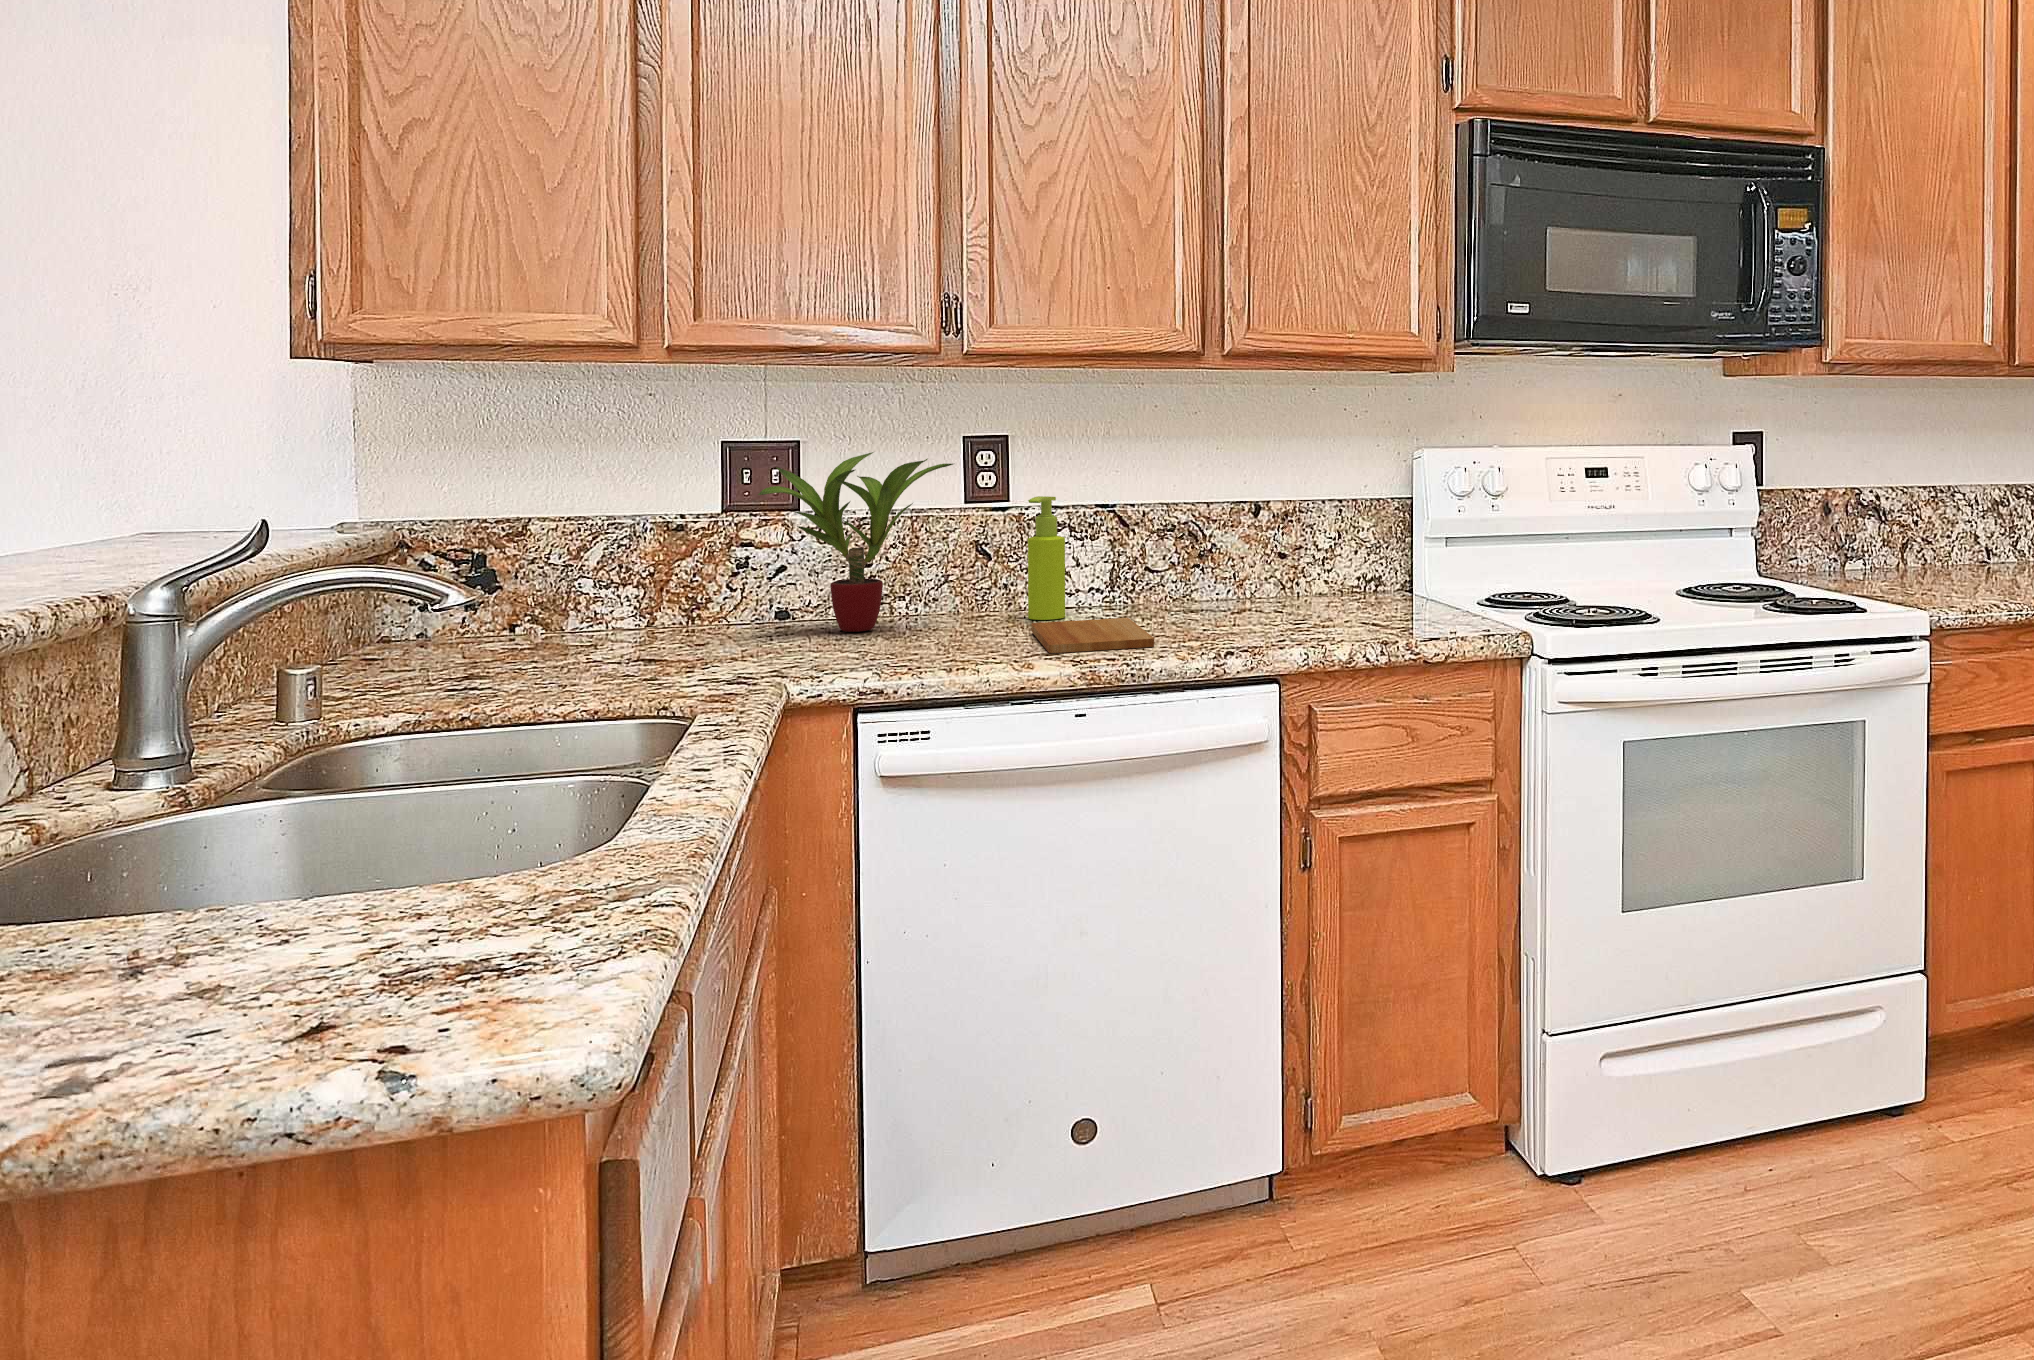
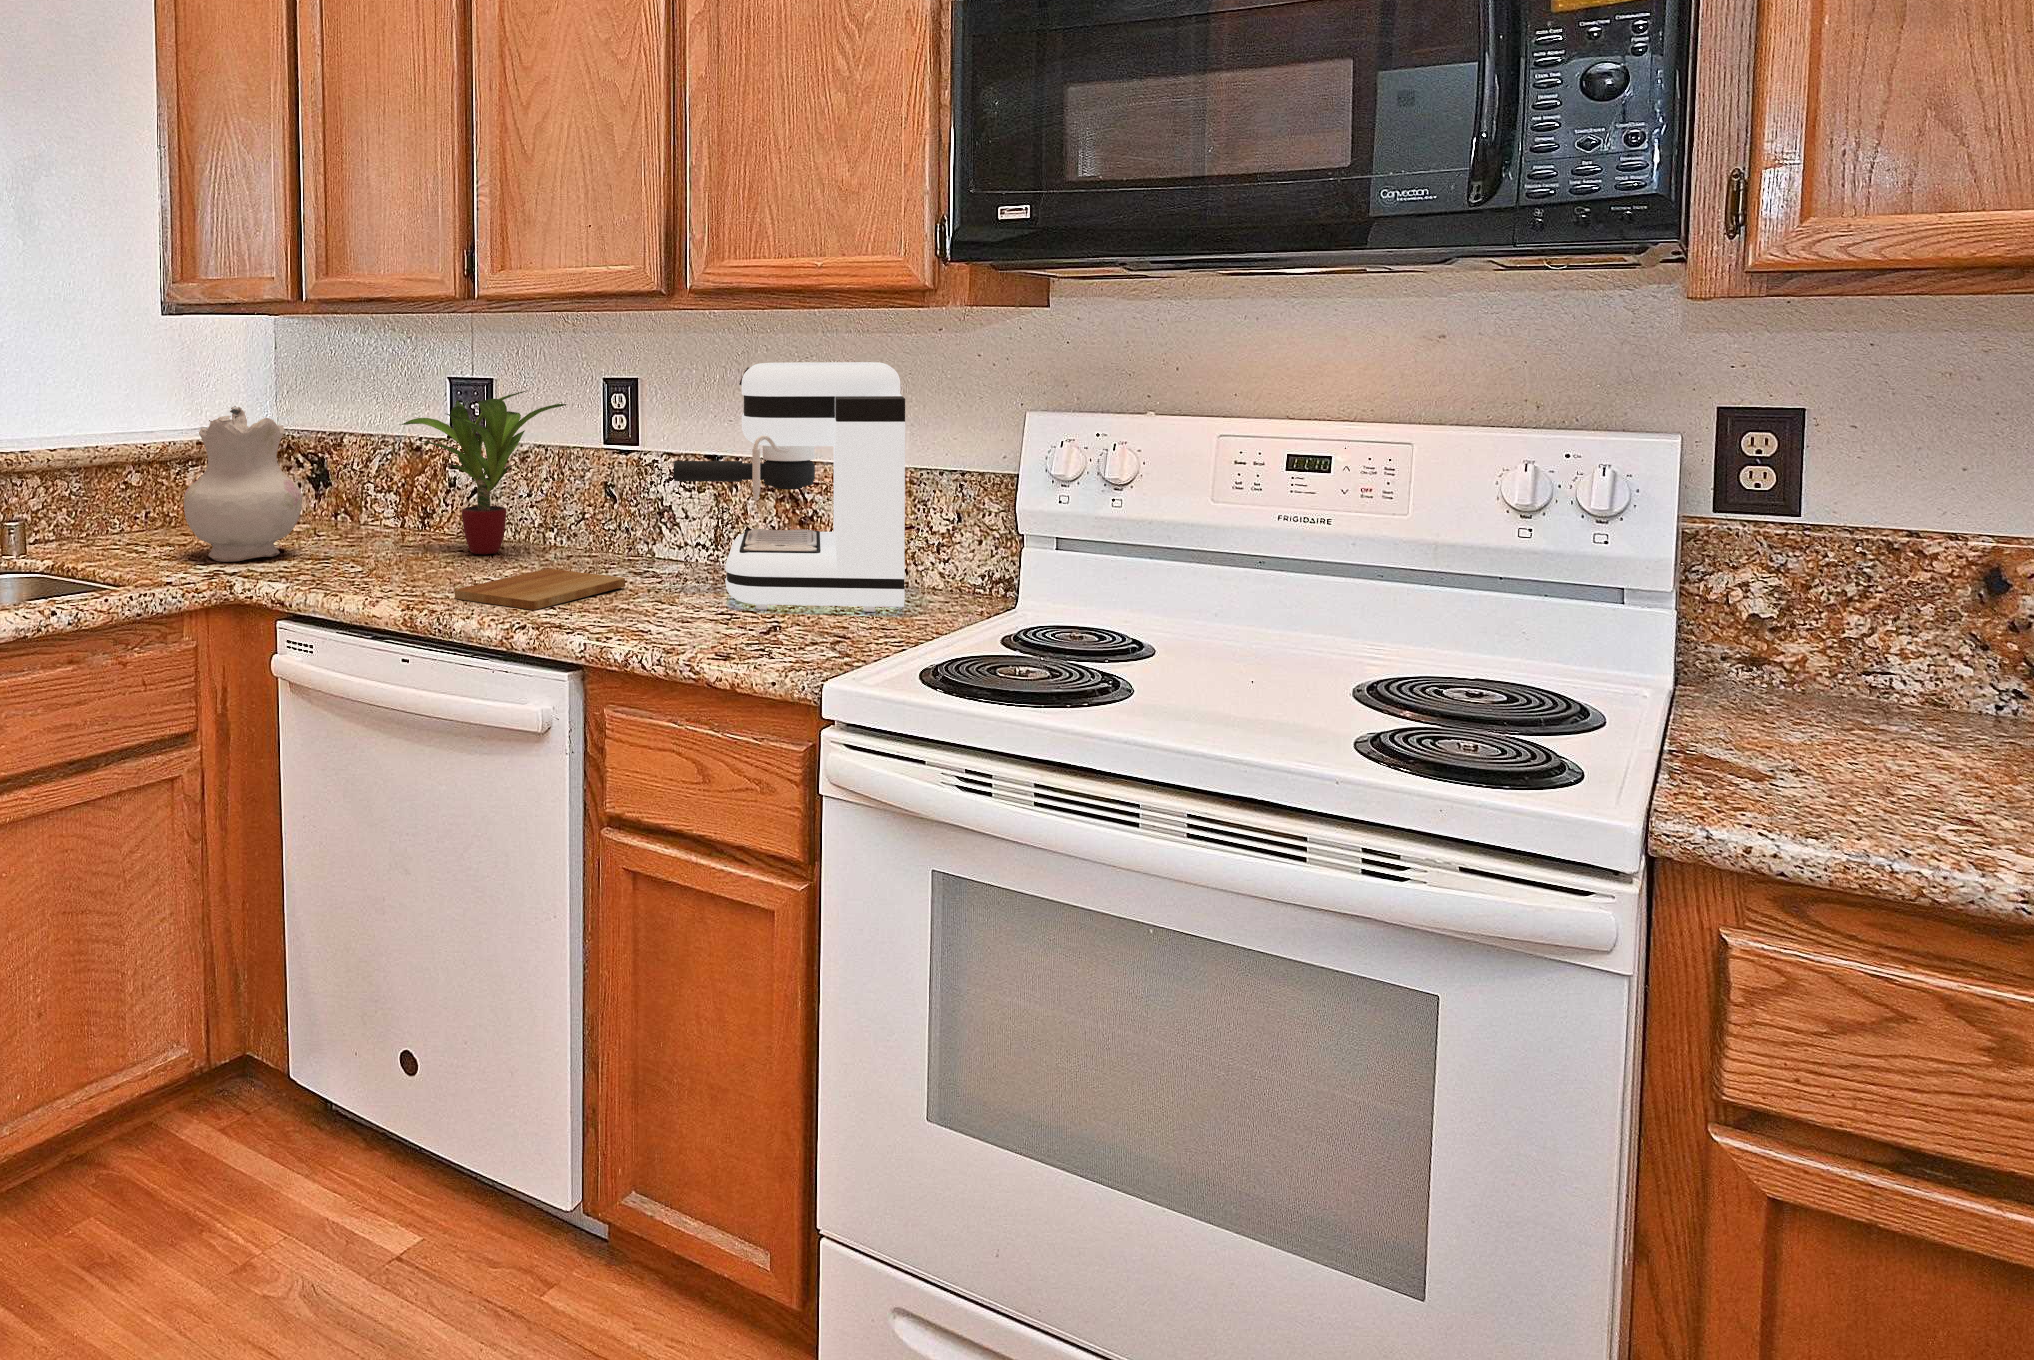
coffee maker: none [1159,417,1372,621] -> present [673,362,905,612]
ceramic pitcher: none [522,481,691,679] -> present [184,406,302,562]
soap dispenser: present [1028,496,1065,620] -> none [607,442,651,570]

